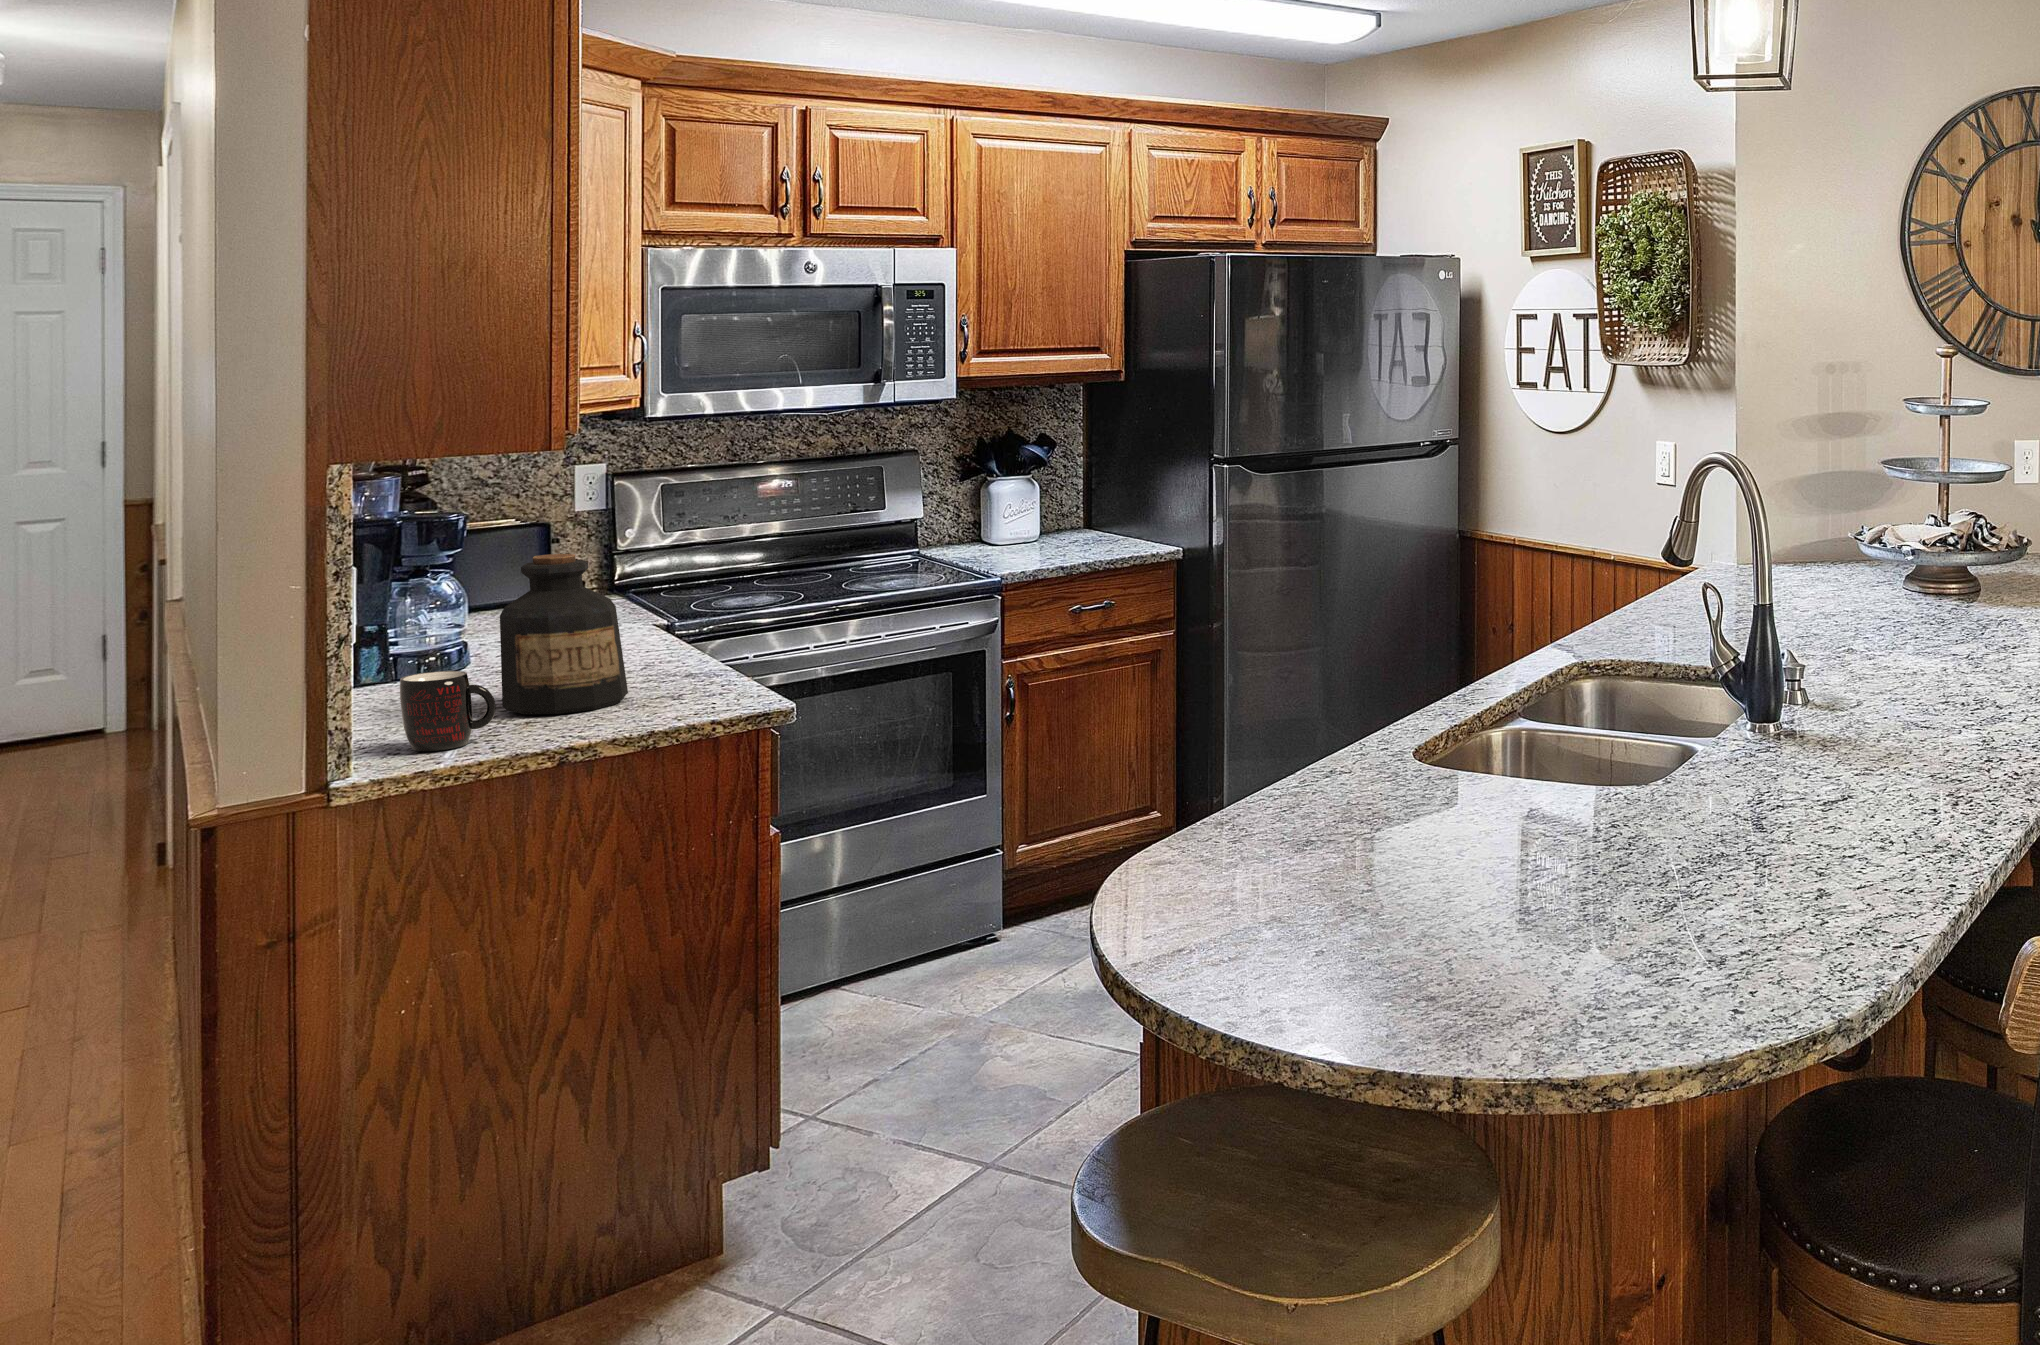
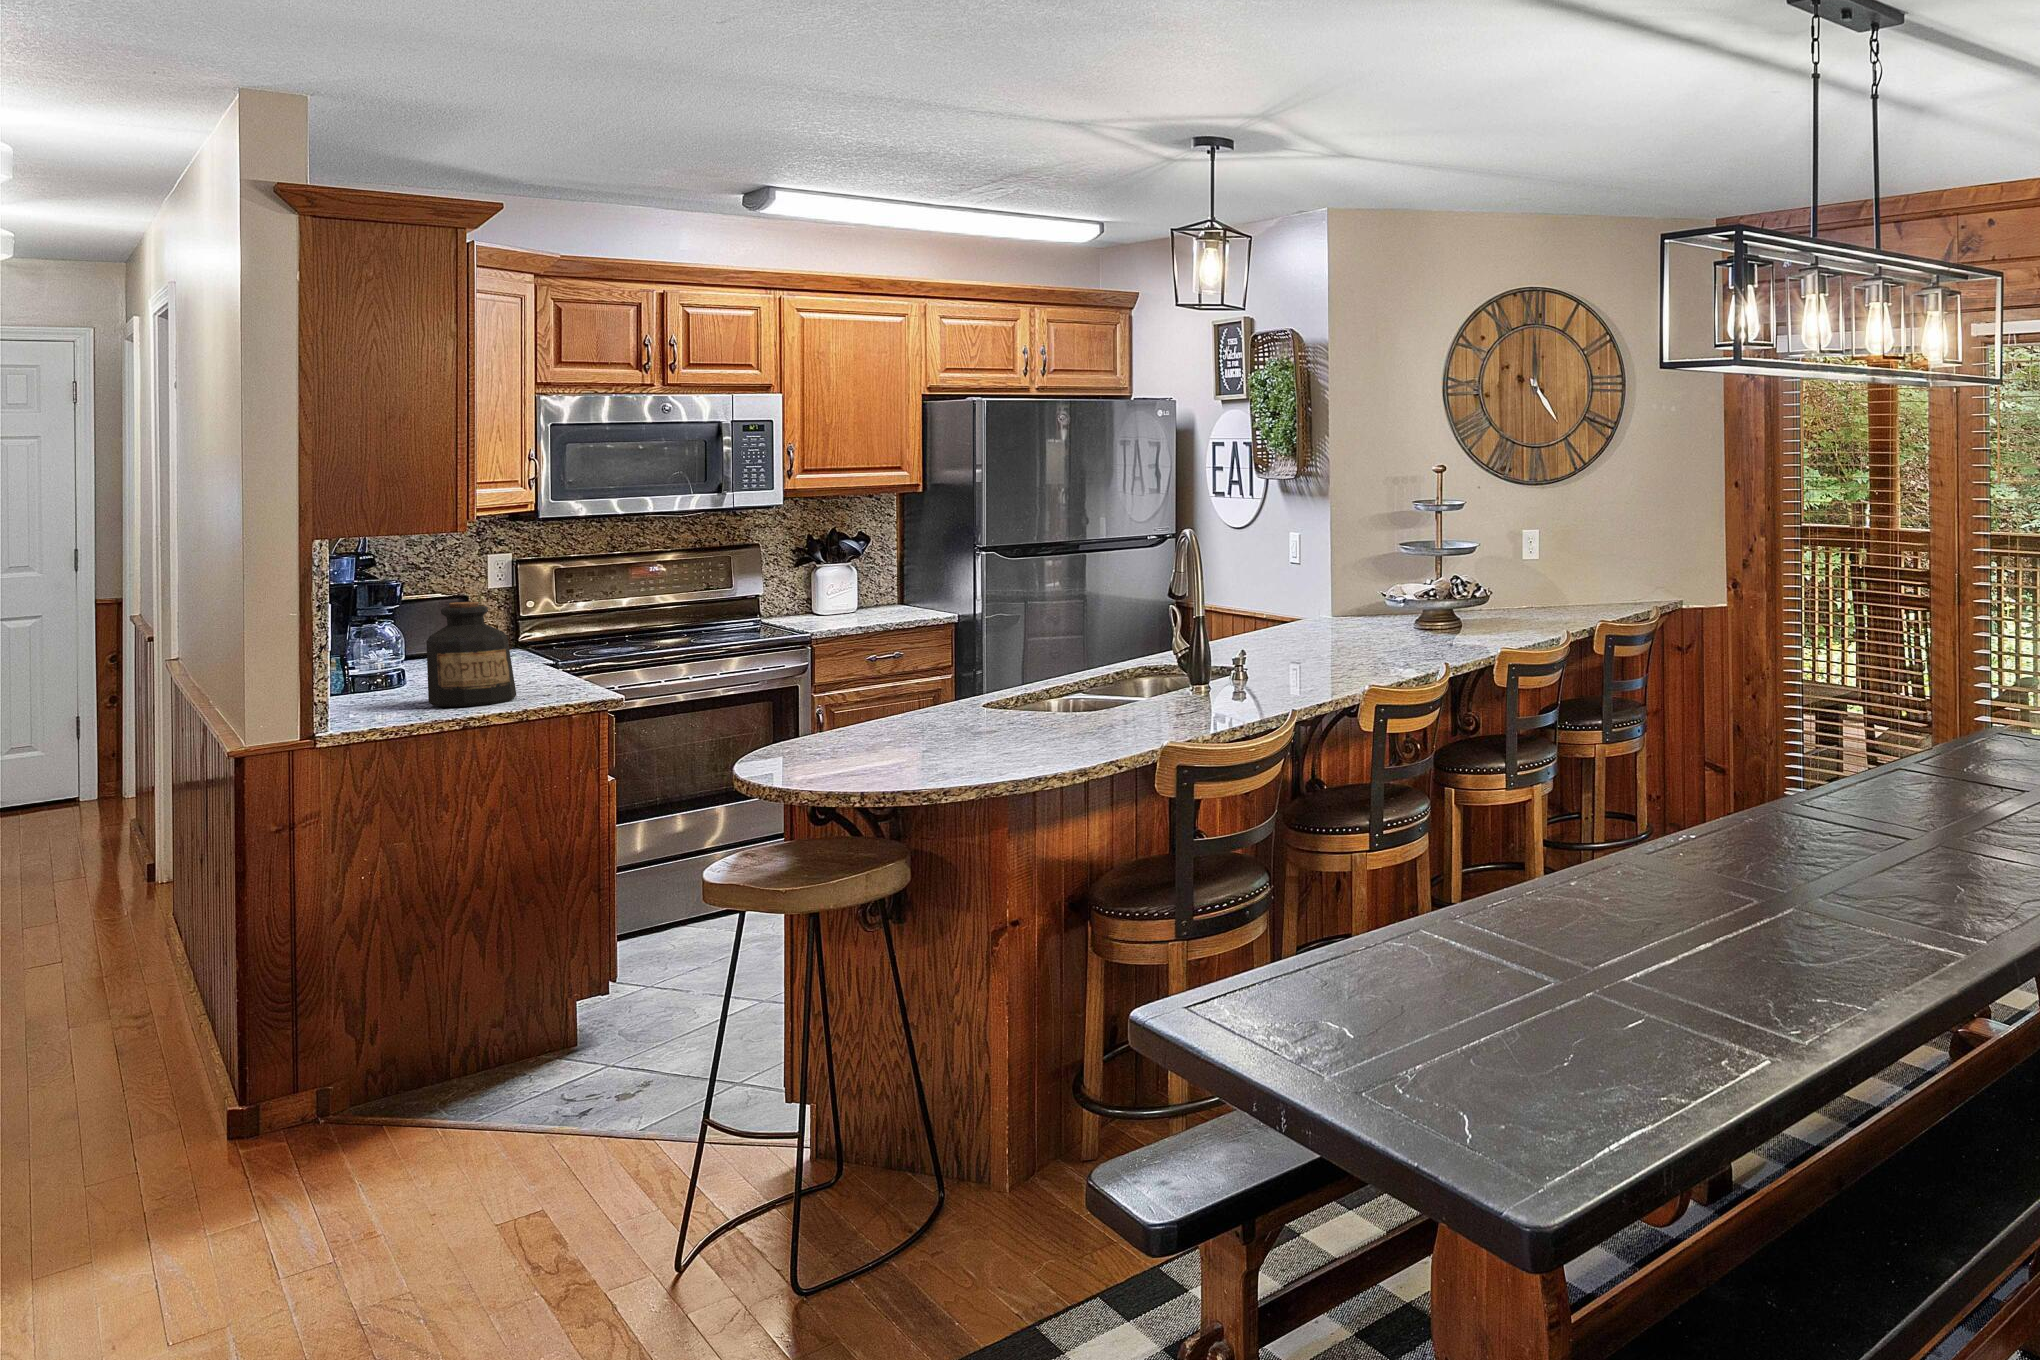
mug: present [400,671,496,751] -> none [359,674,423,724]

